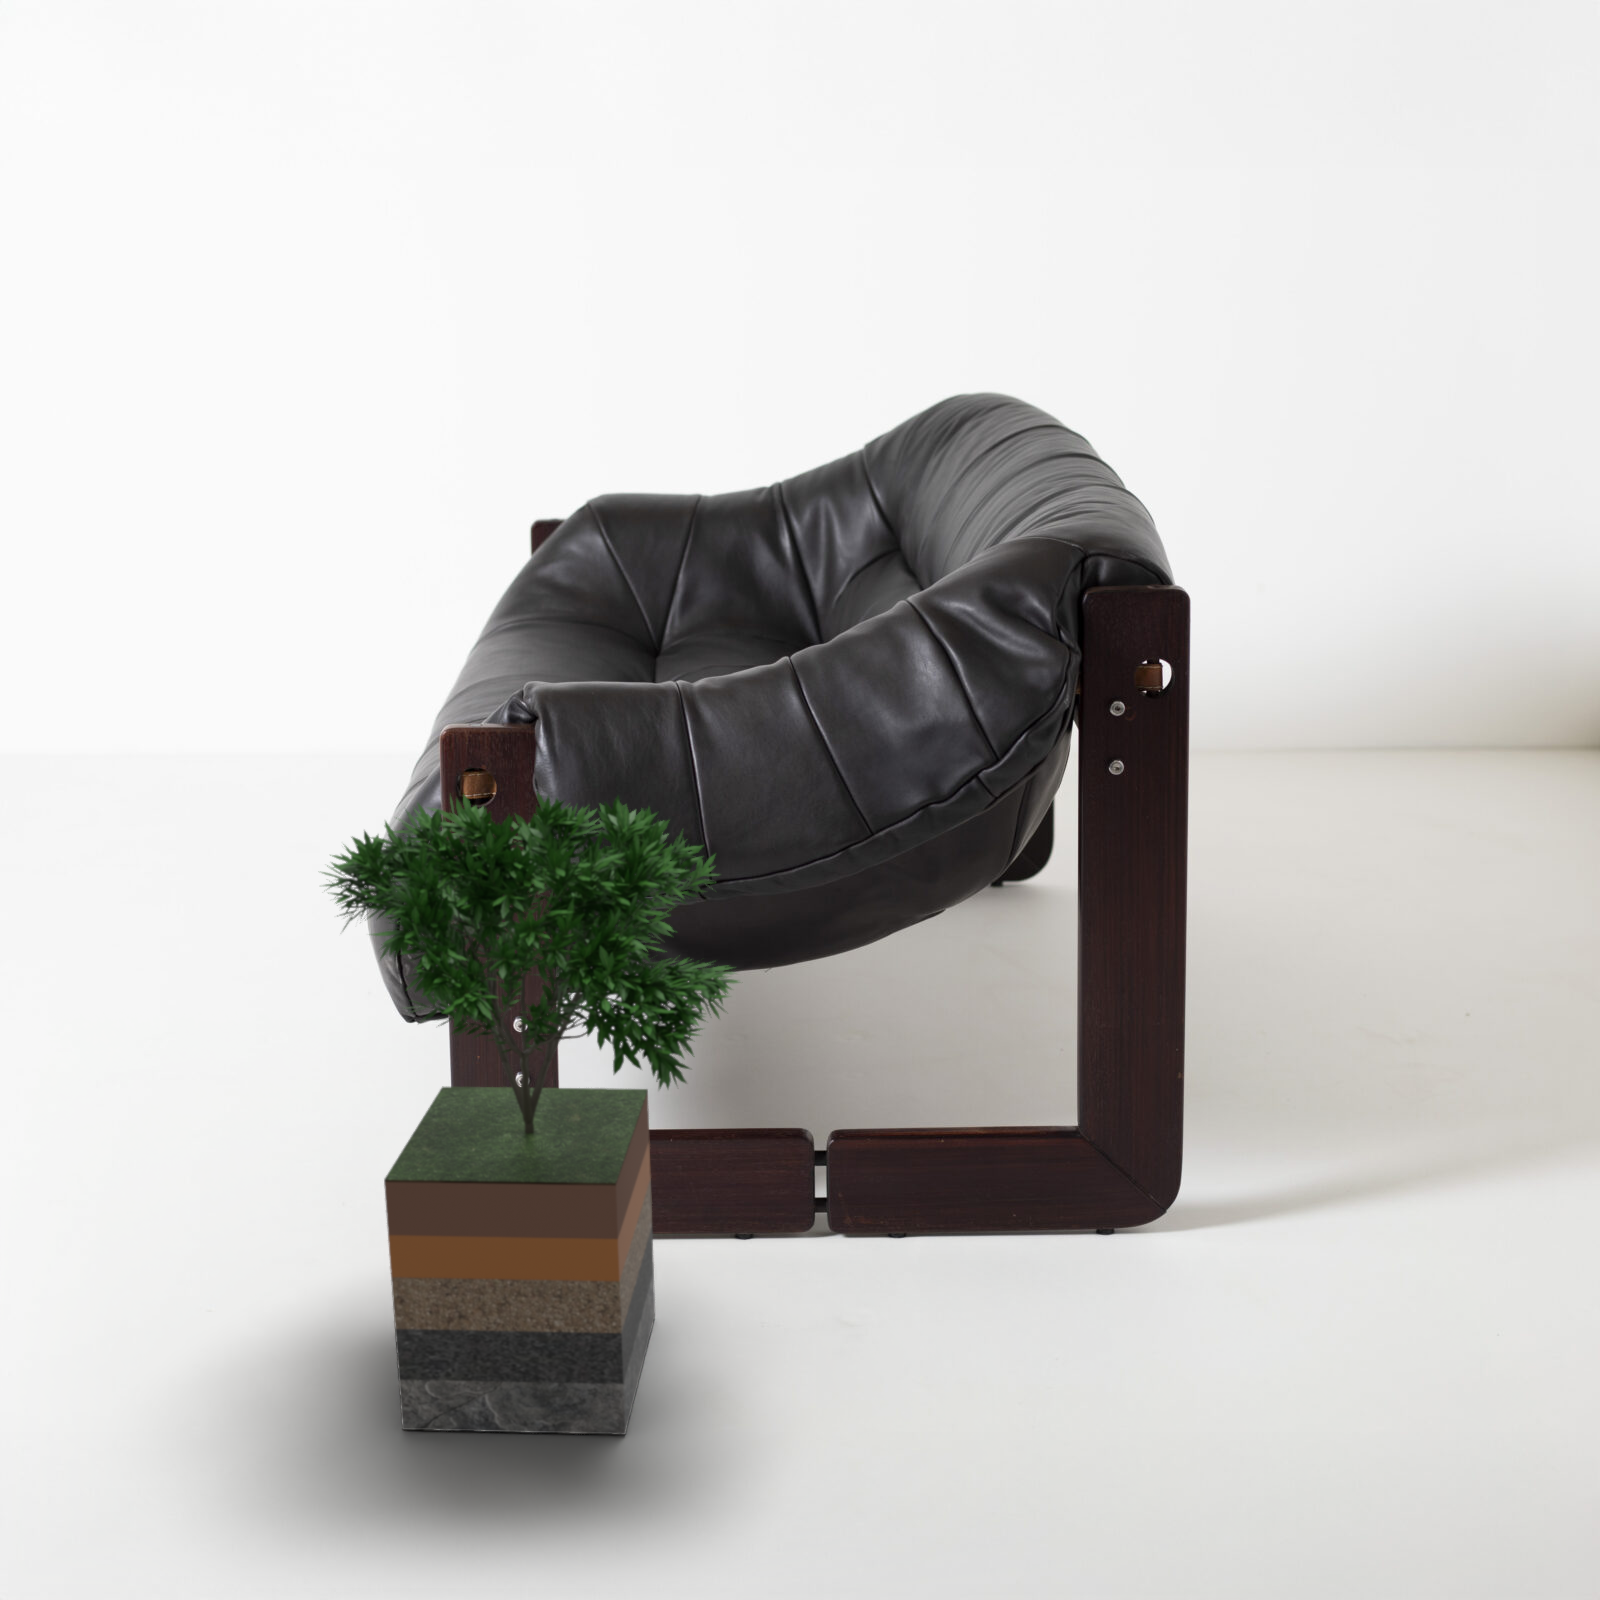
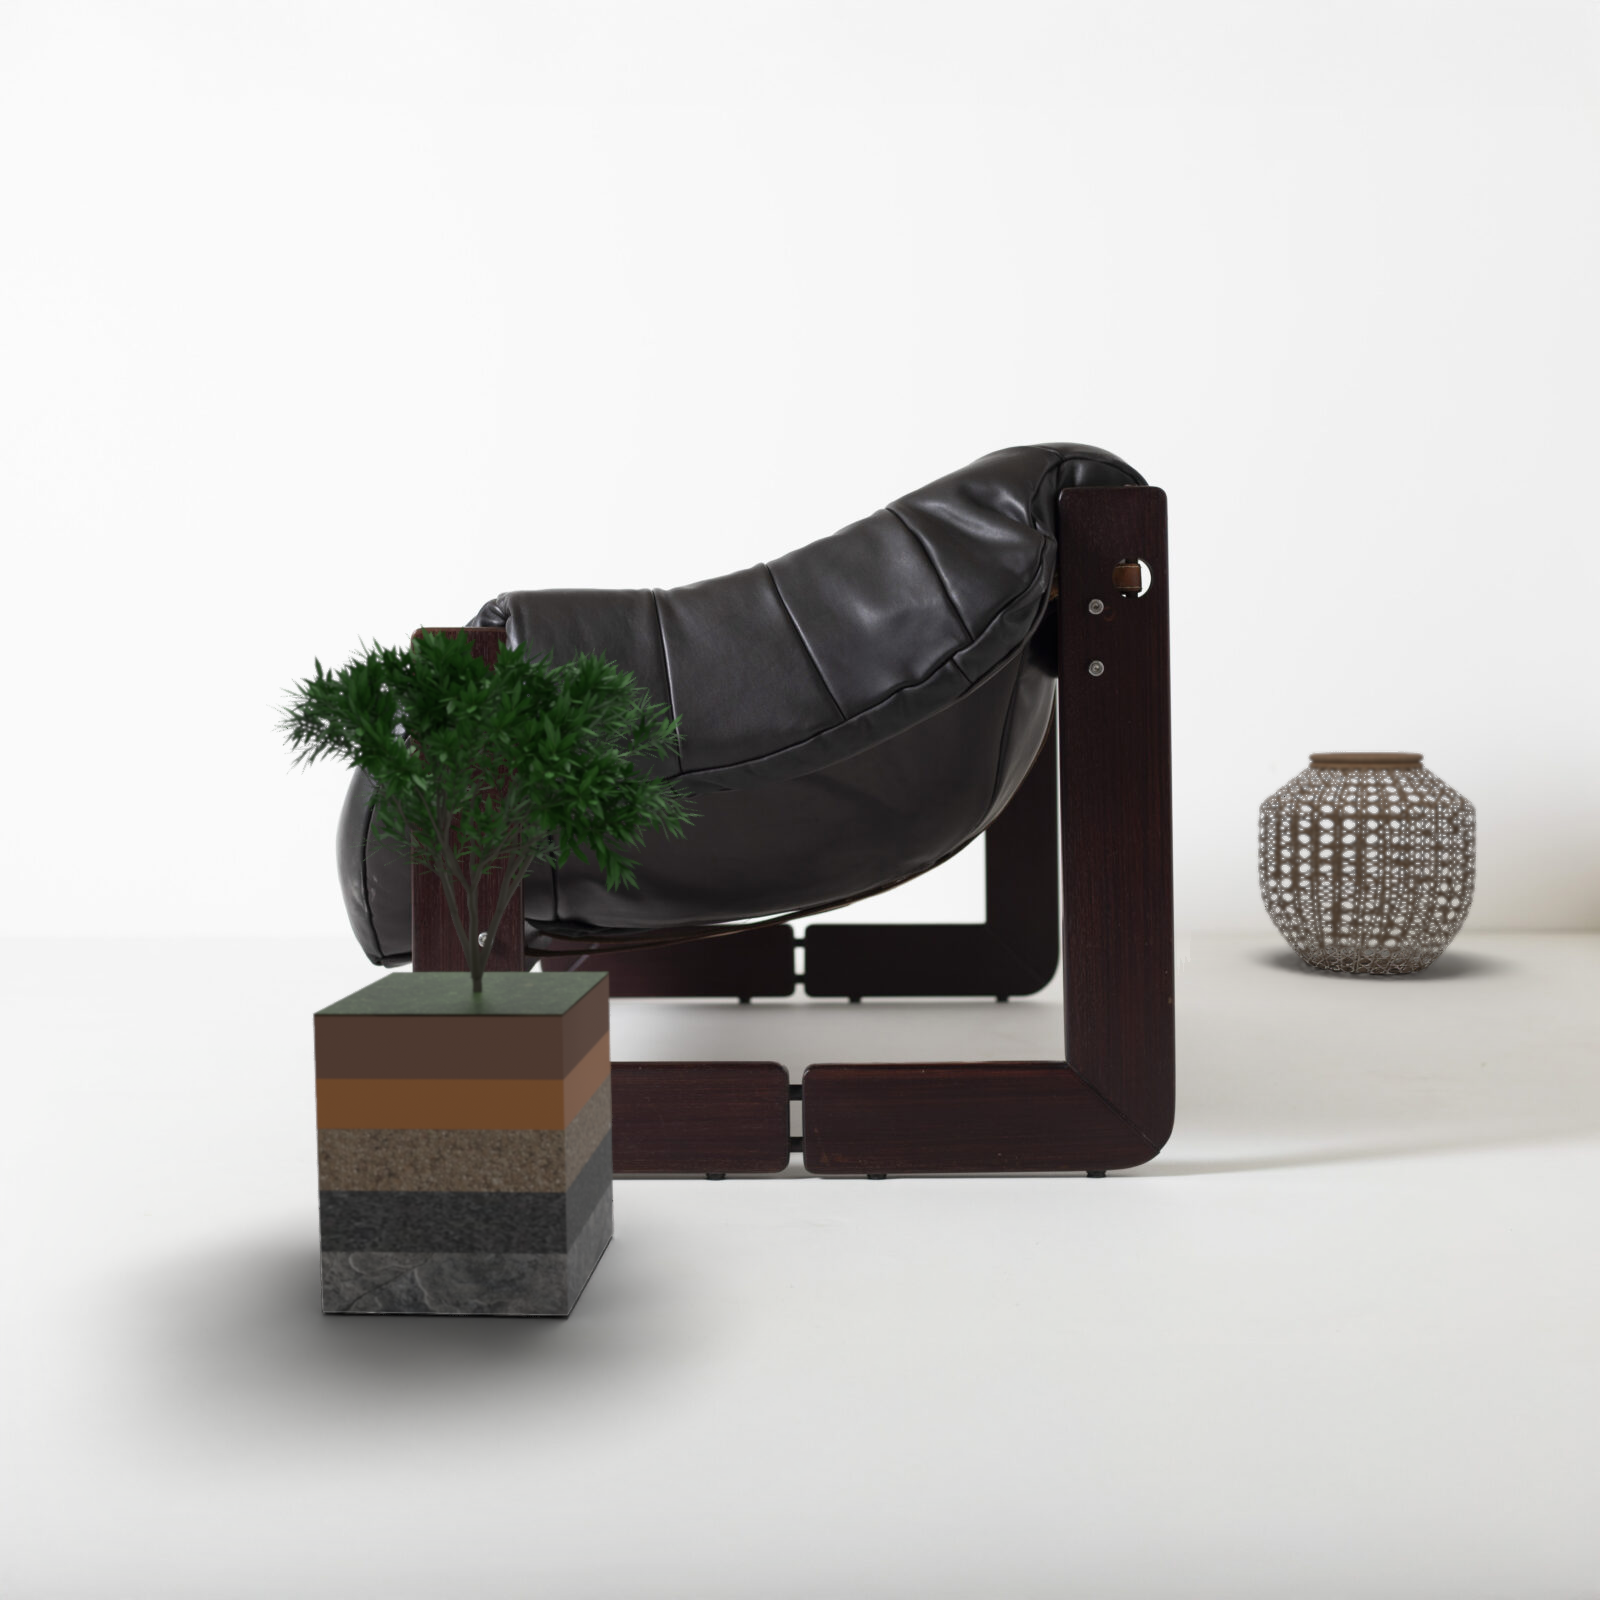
woven basket: none [1277,661,1503,898] -> present [1258,752,1476,974]

